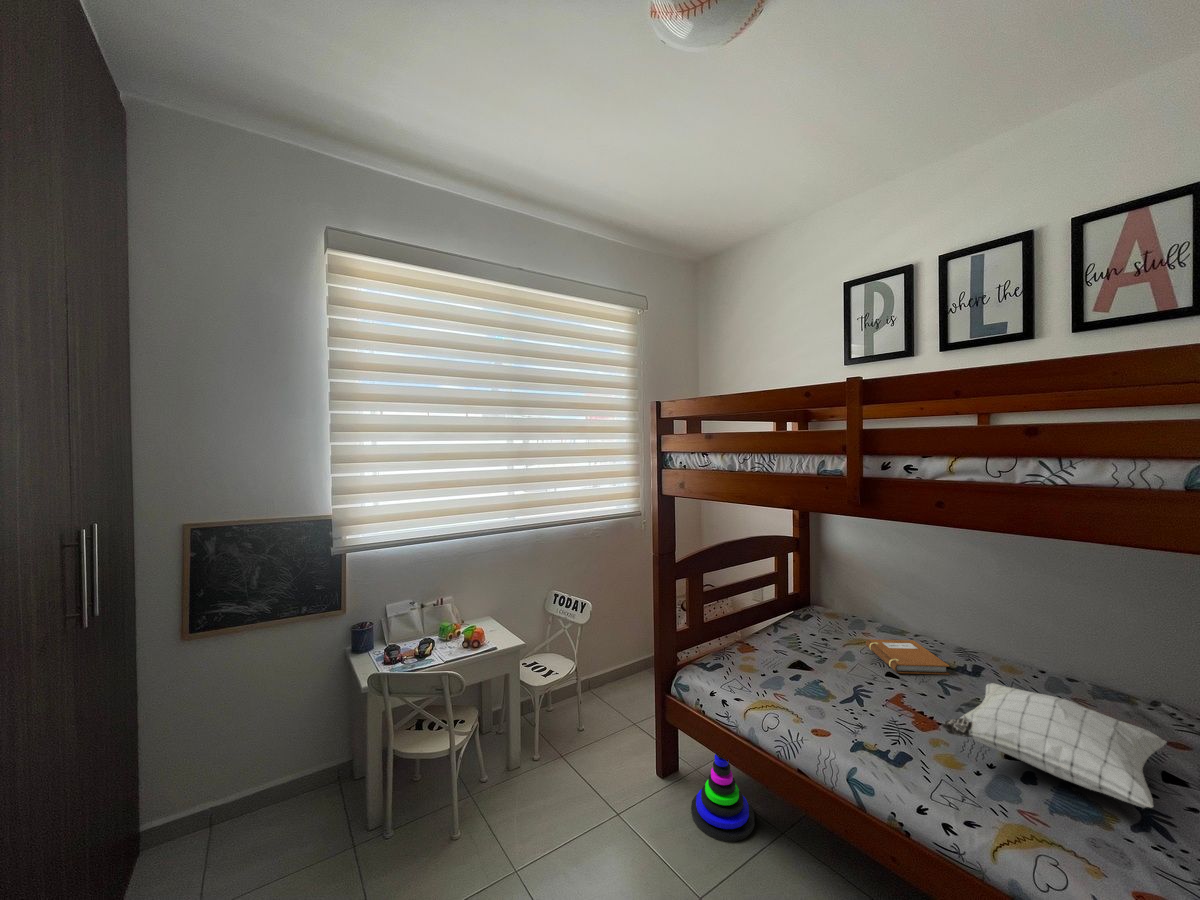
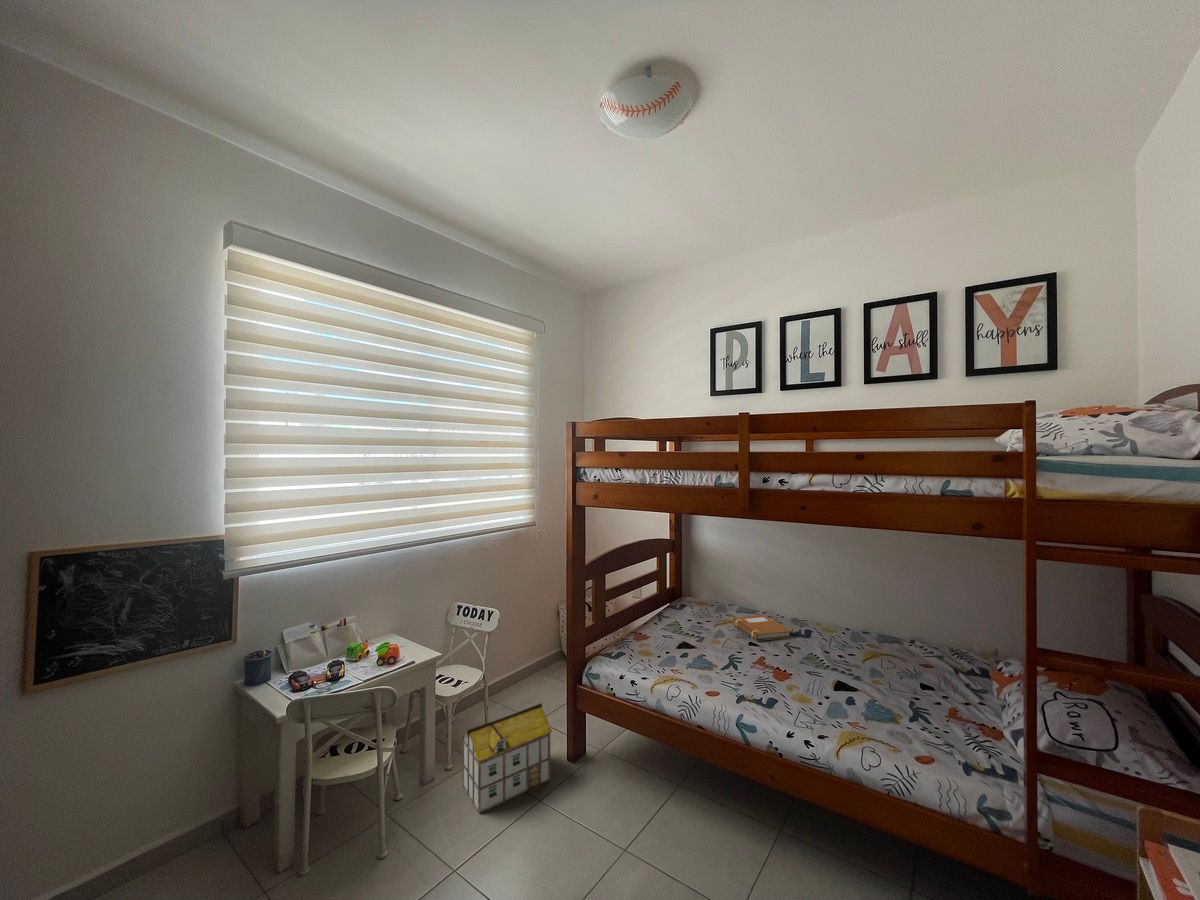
pillow: present [942,683,1166,808] -> none [799,639,923,705]
toy house: none [542,709,634,814] -> present [461,703,552,814]
stacking toy: present [691,754,754,842] -> none [604,703,657,803]

